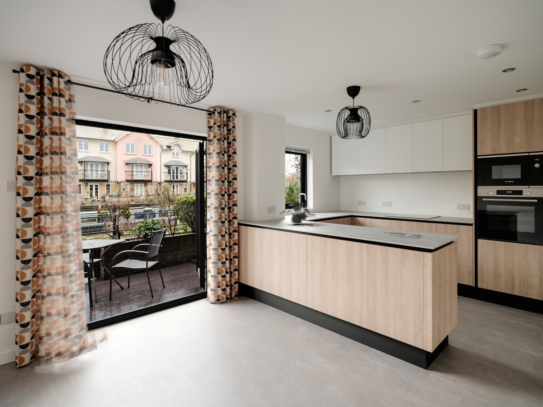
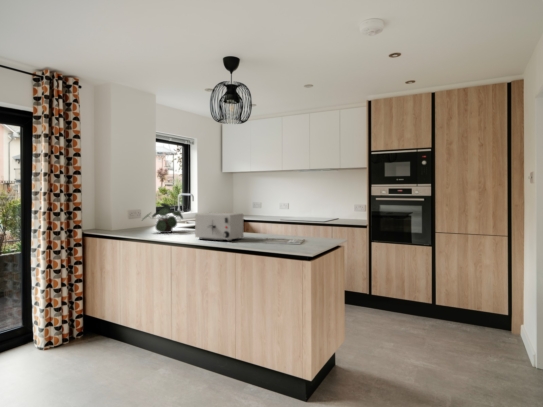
toaster: none [325,210,364,233] -> present [195,213,244,241]

